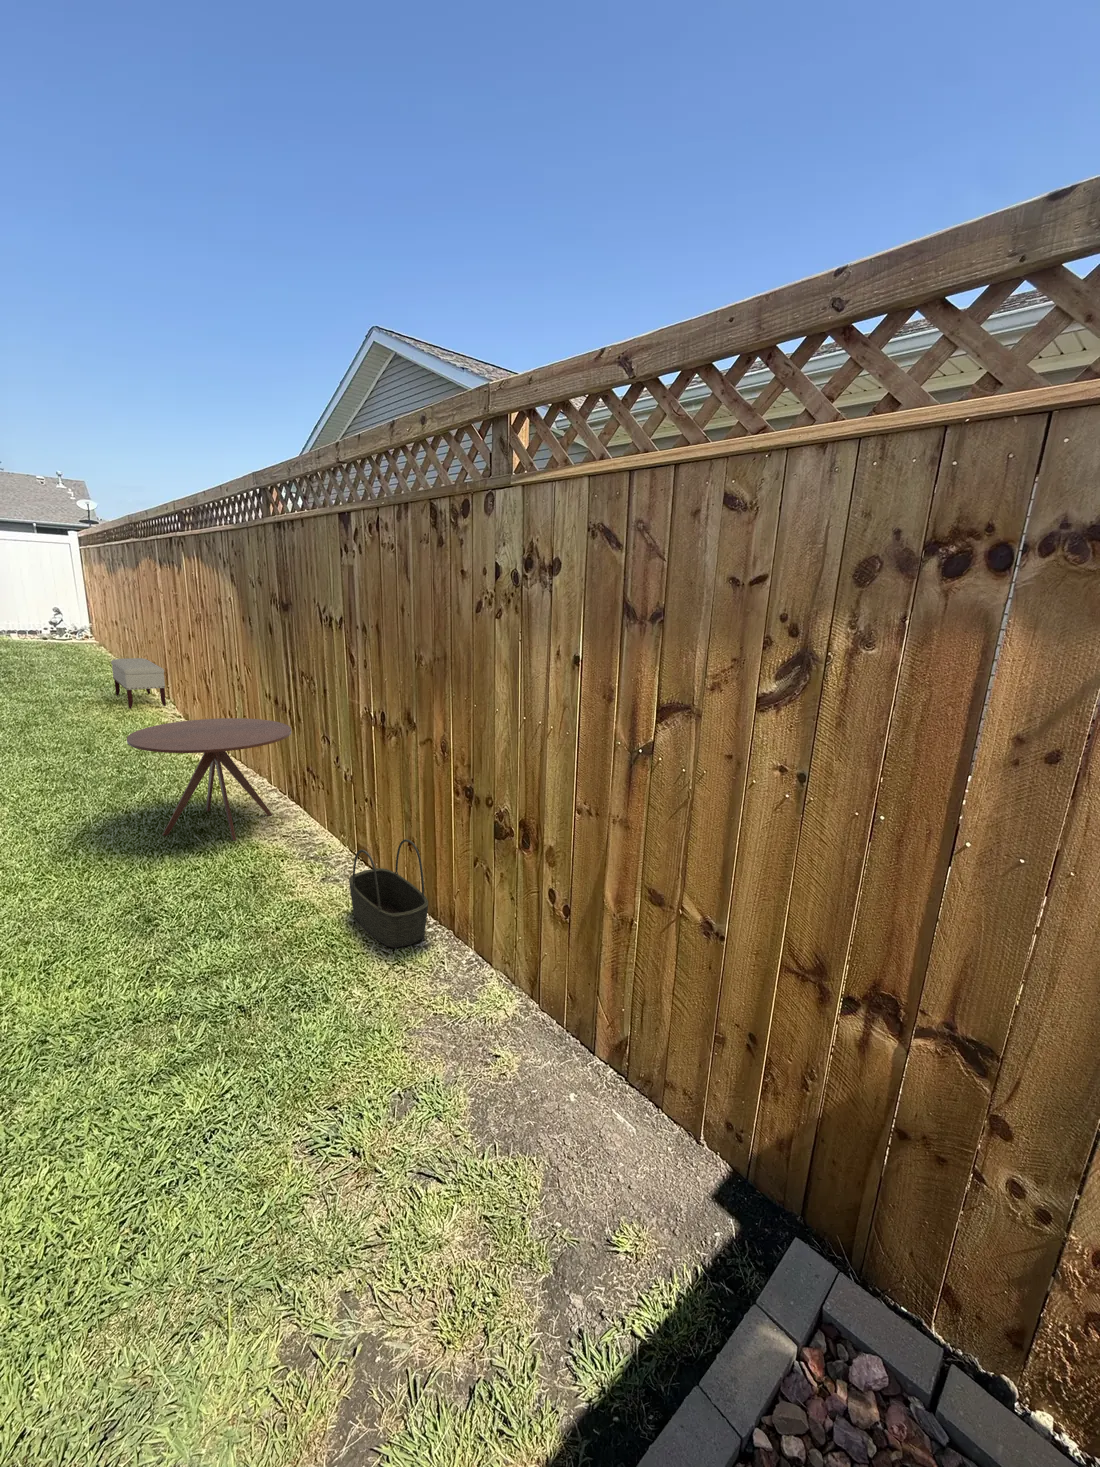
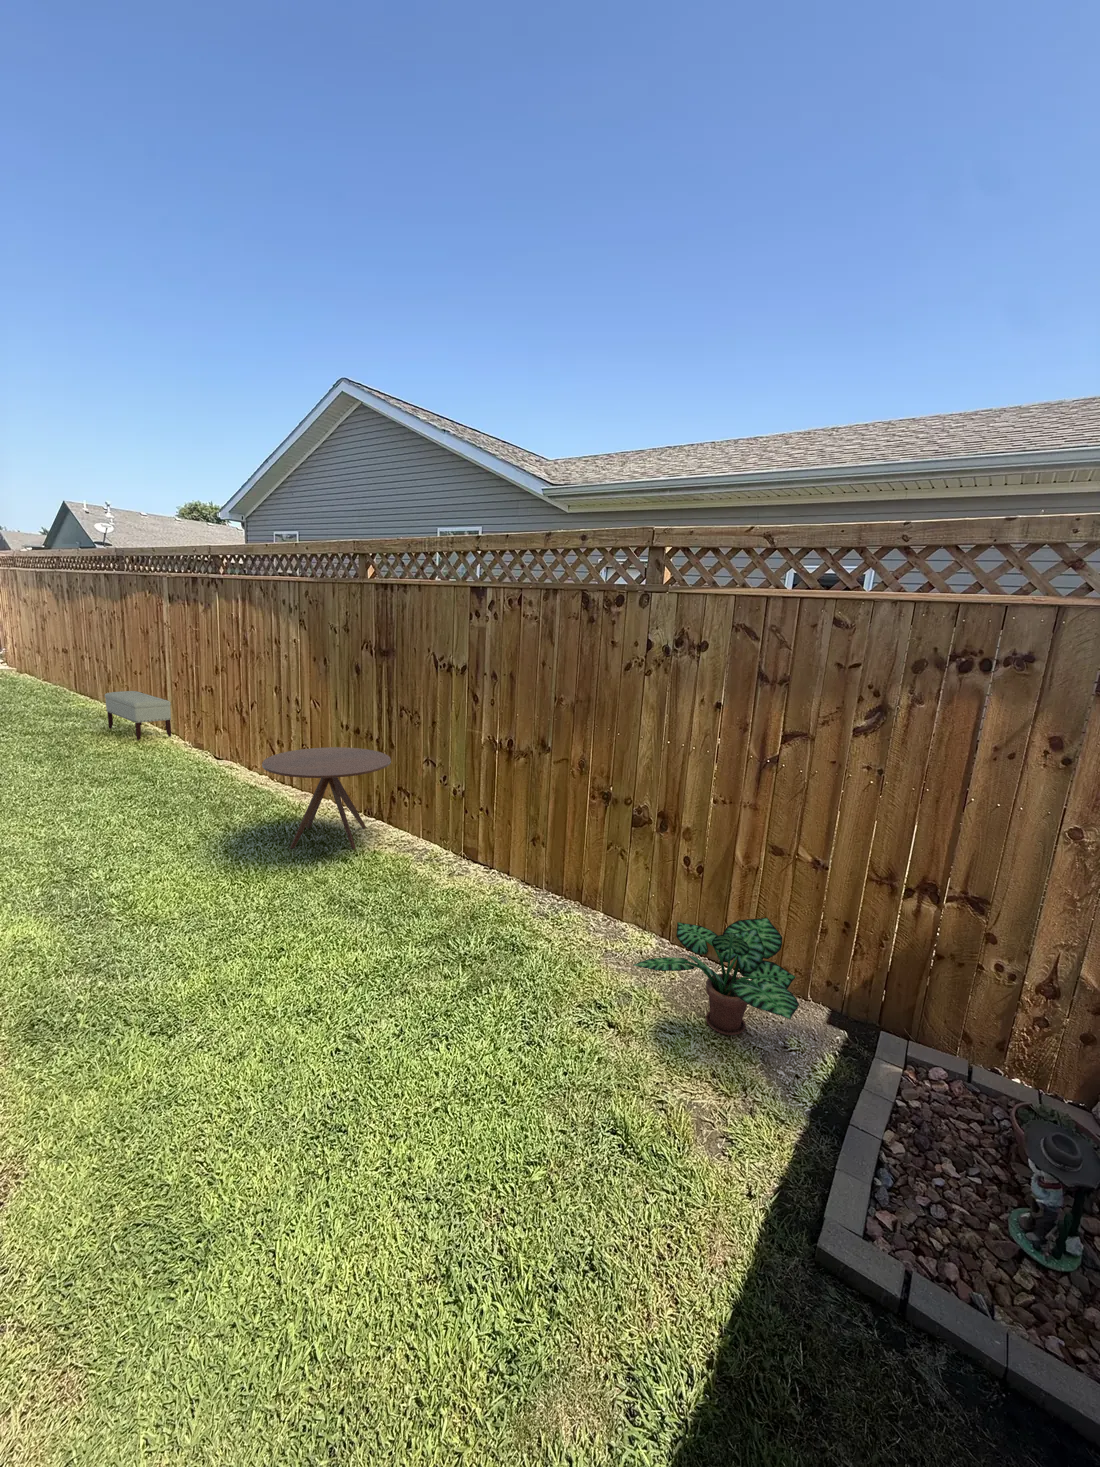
basket: present [349,839,428,948] -> none [492,834,565,913]
potted plant: none [391,997,644,1237] -> present [633,918,799,1035]

